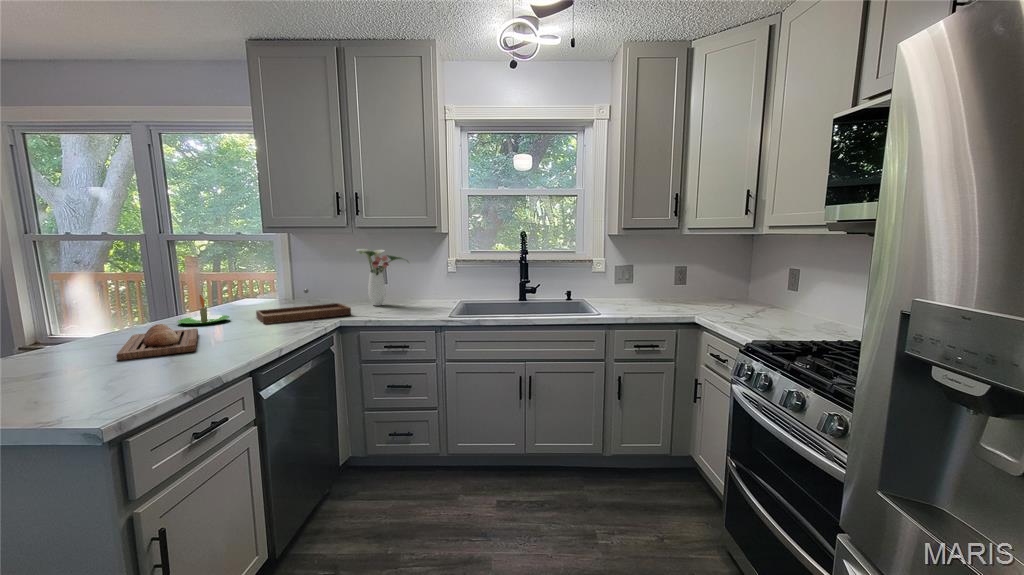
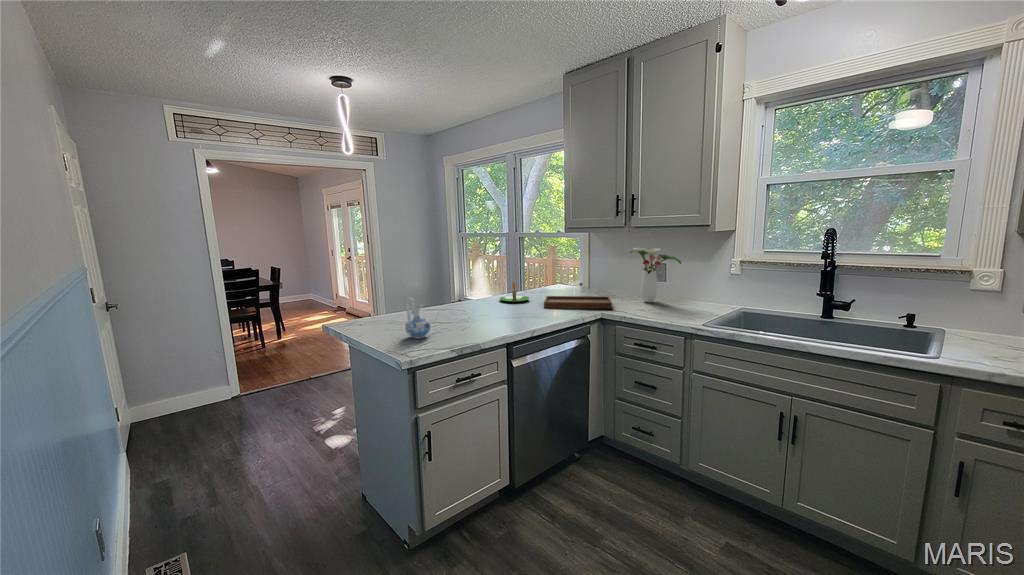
ceramic pitcher: none [48,320,114,392] -> present [405,297,430,338]
bread loaf: present [116,324,198,360] -> none [447,301,500,323]

